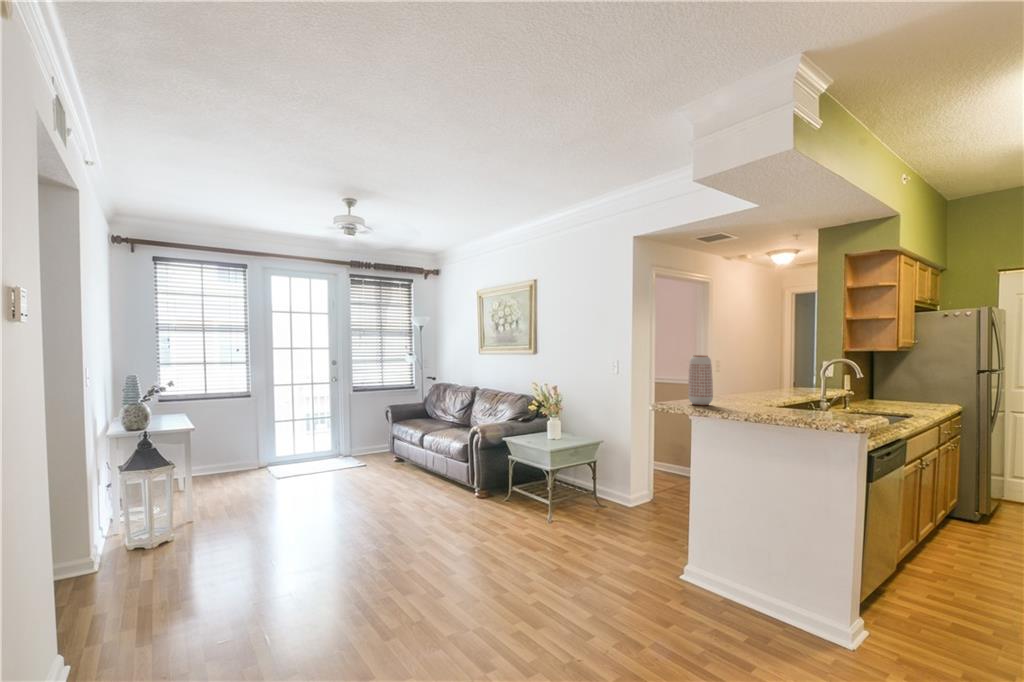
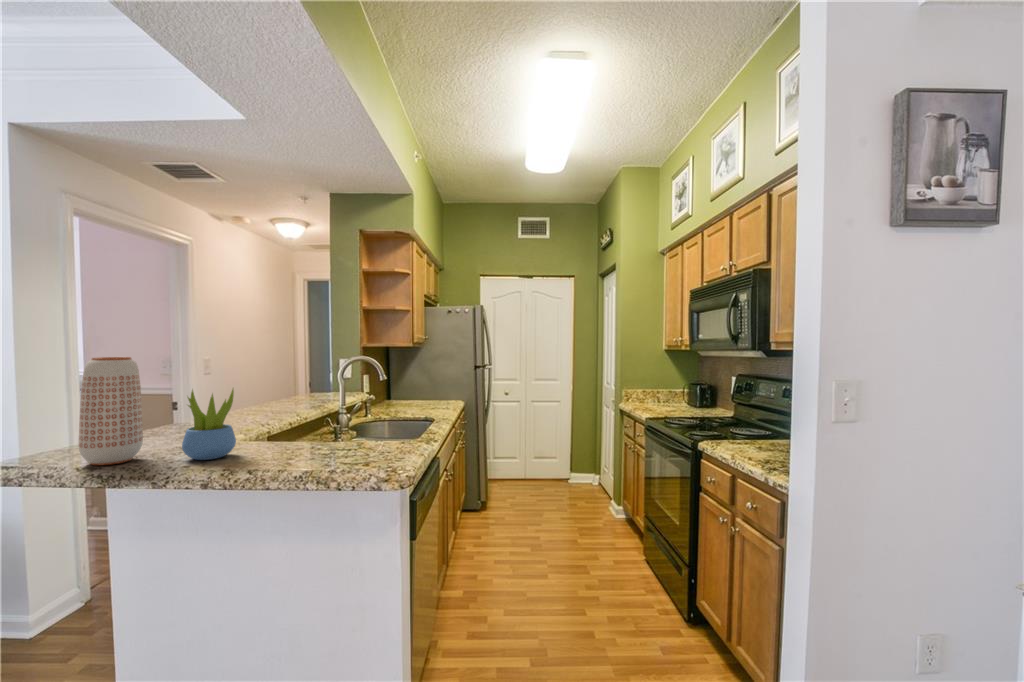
succulent plant: none [732,372,758,409] -> present [182,389,236,460]

